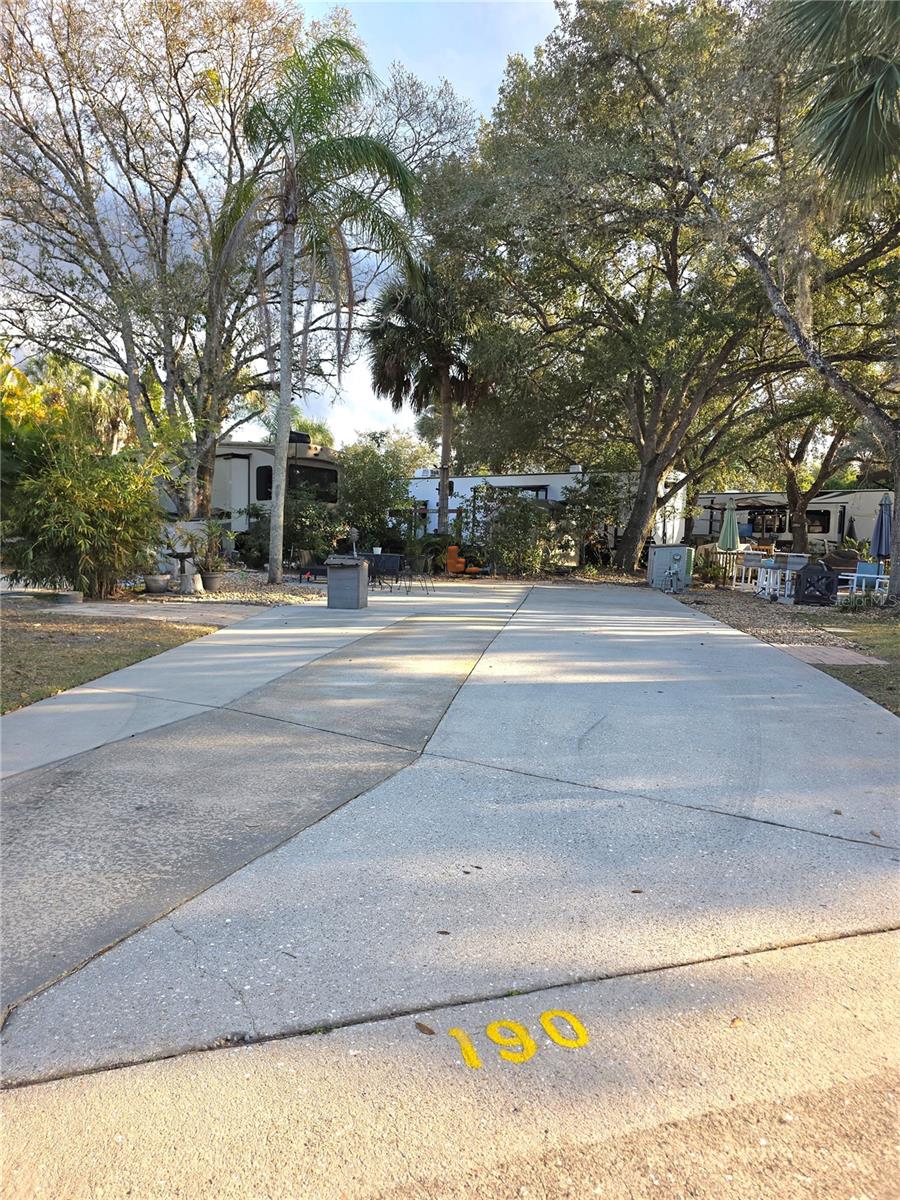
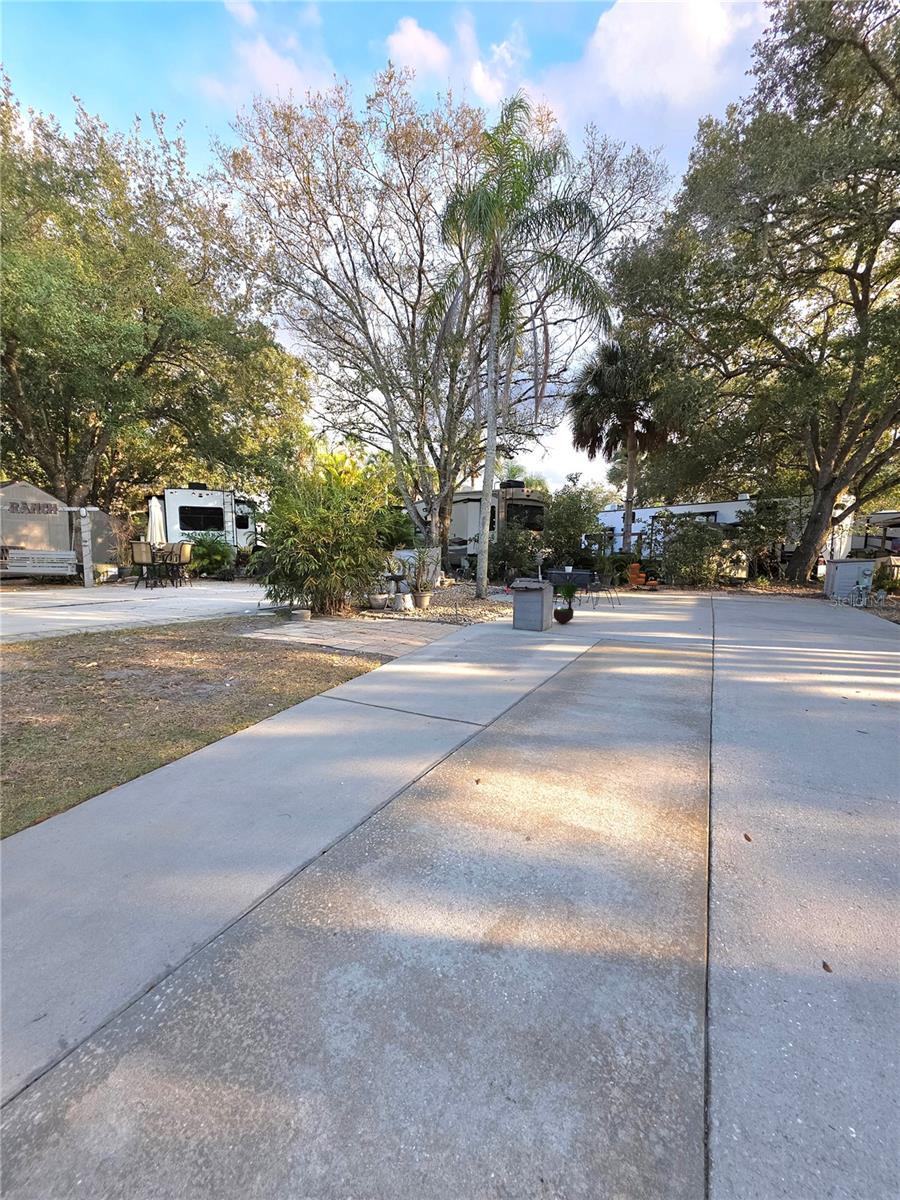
potted tree: none [368,557,398,607] -> present [553,582,580,623]

